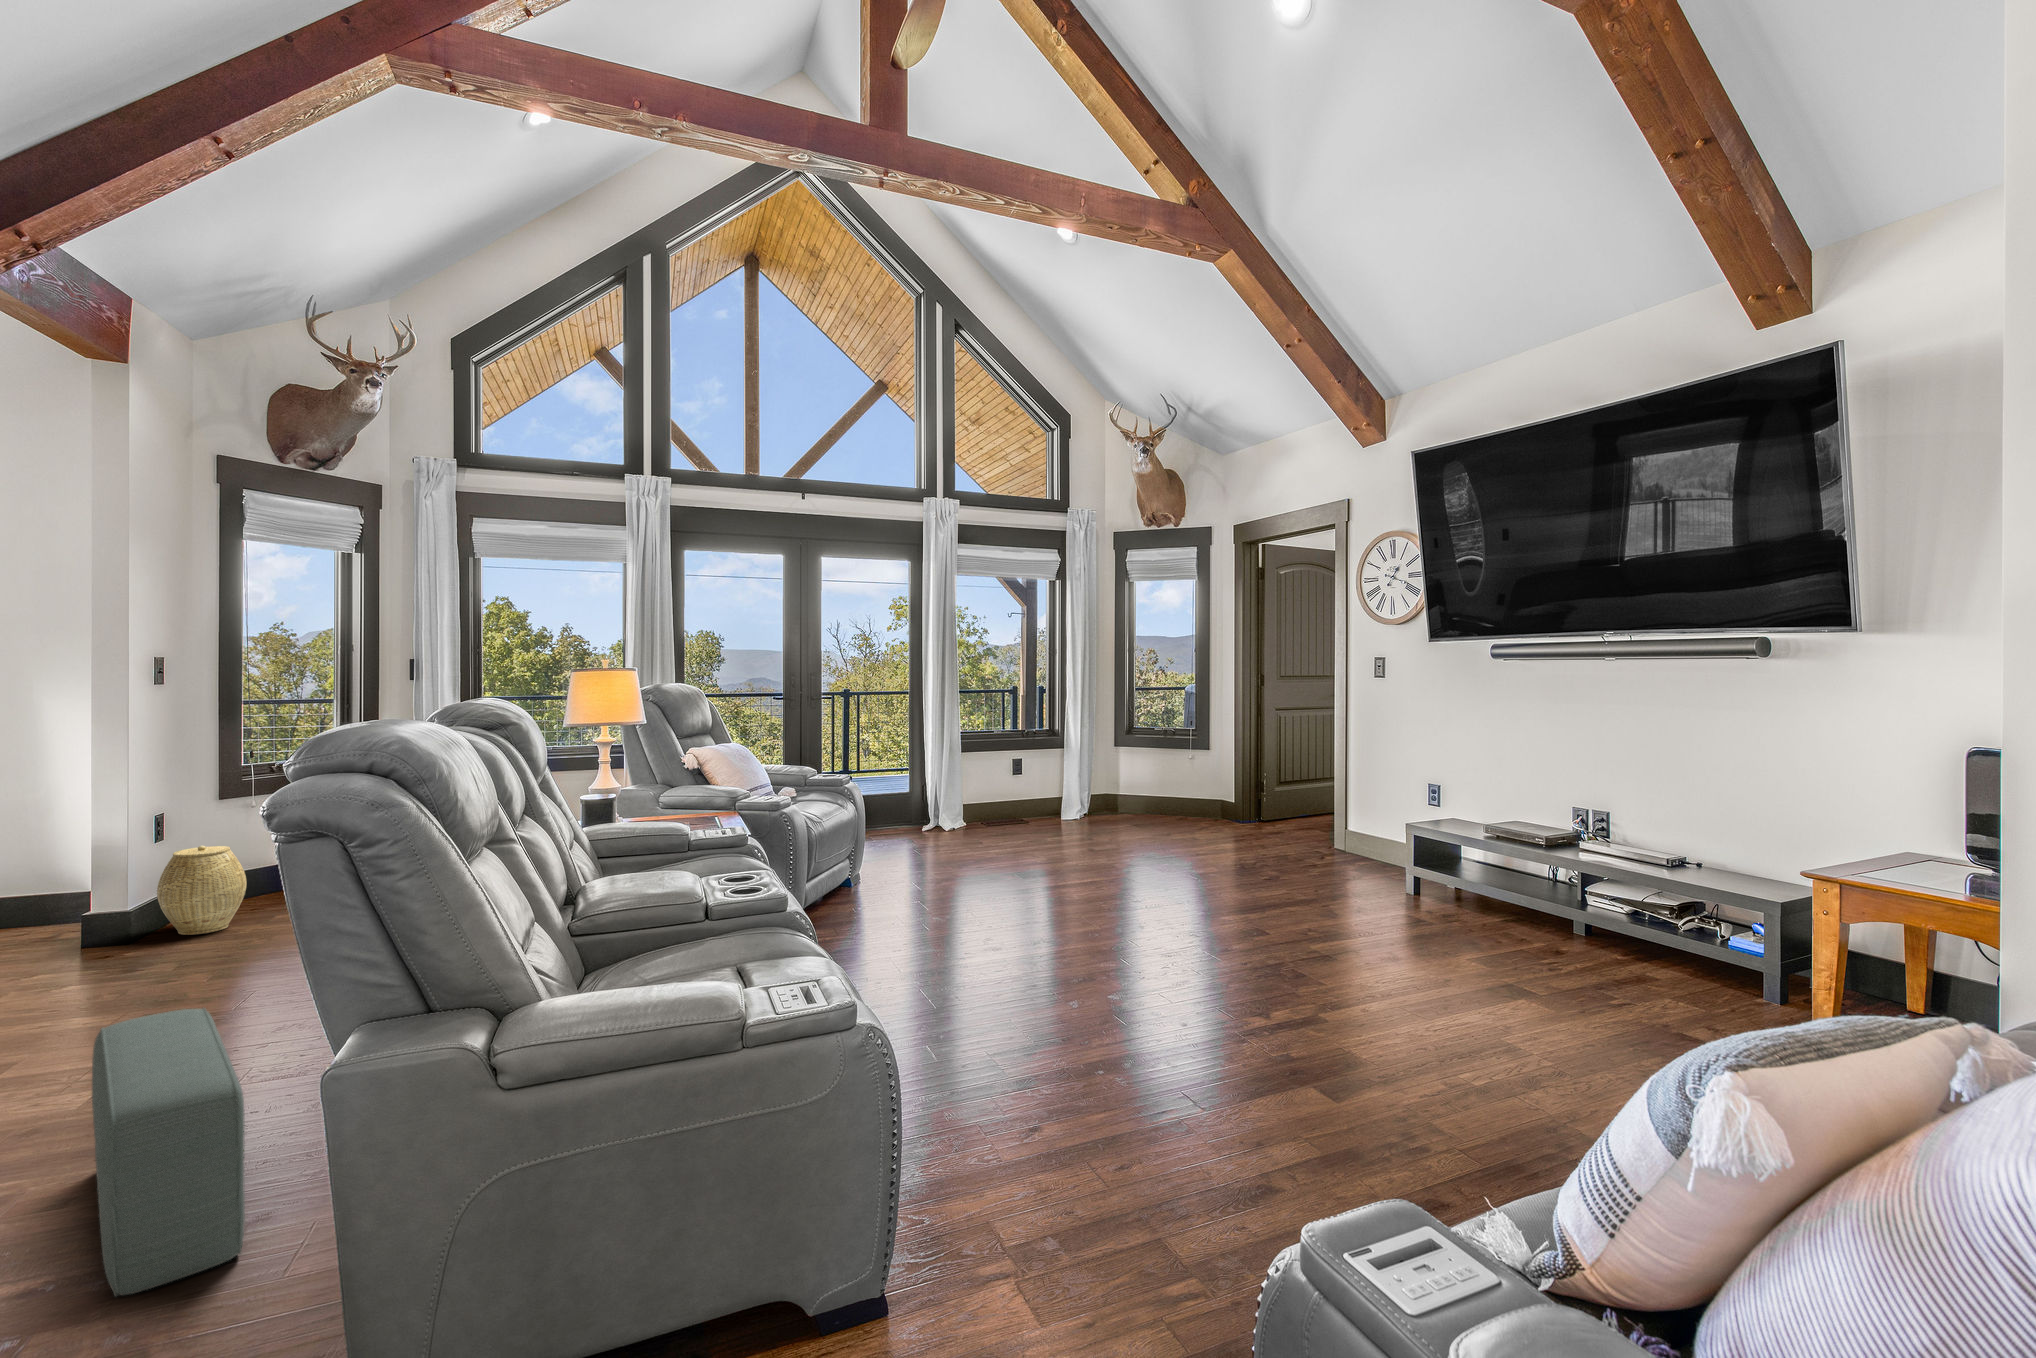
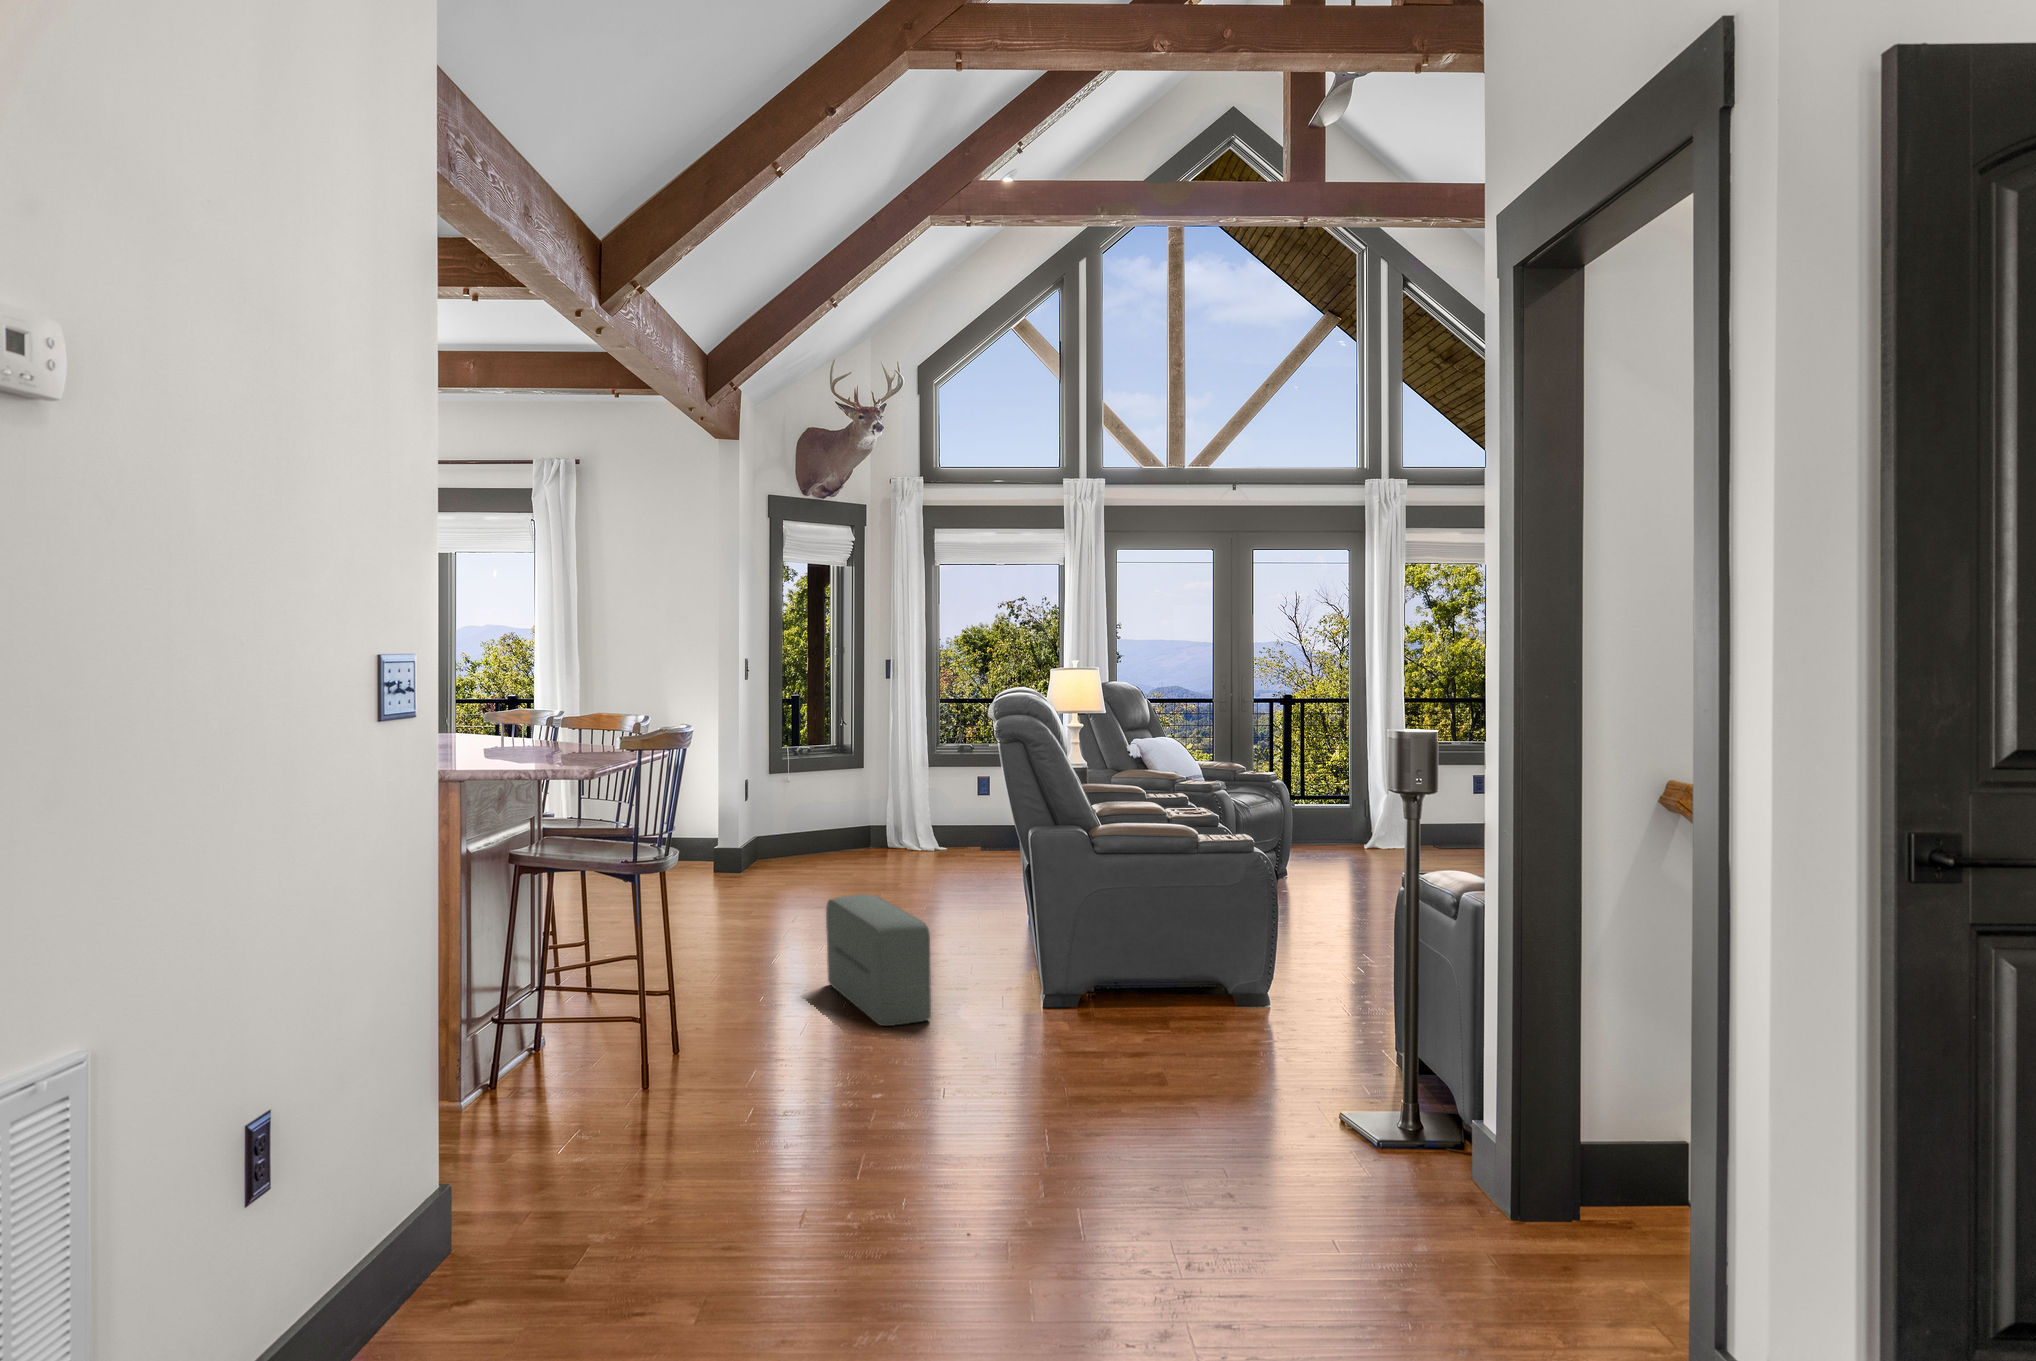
woven basket: present [157,846,247,935] -> none [743,812,797,880]

